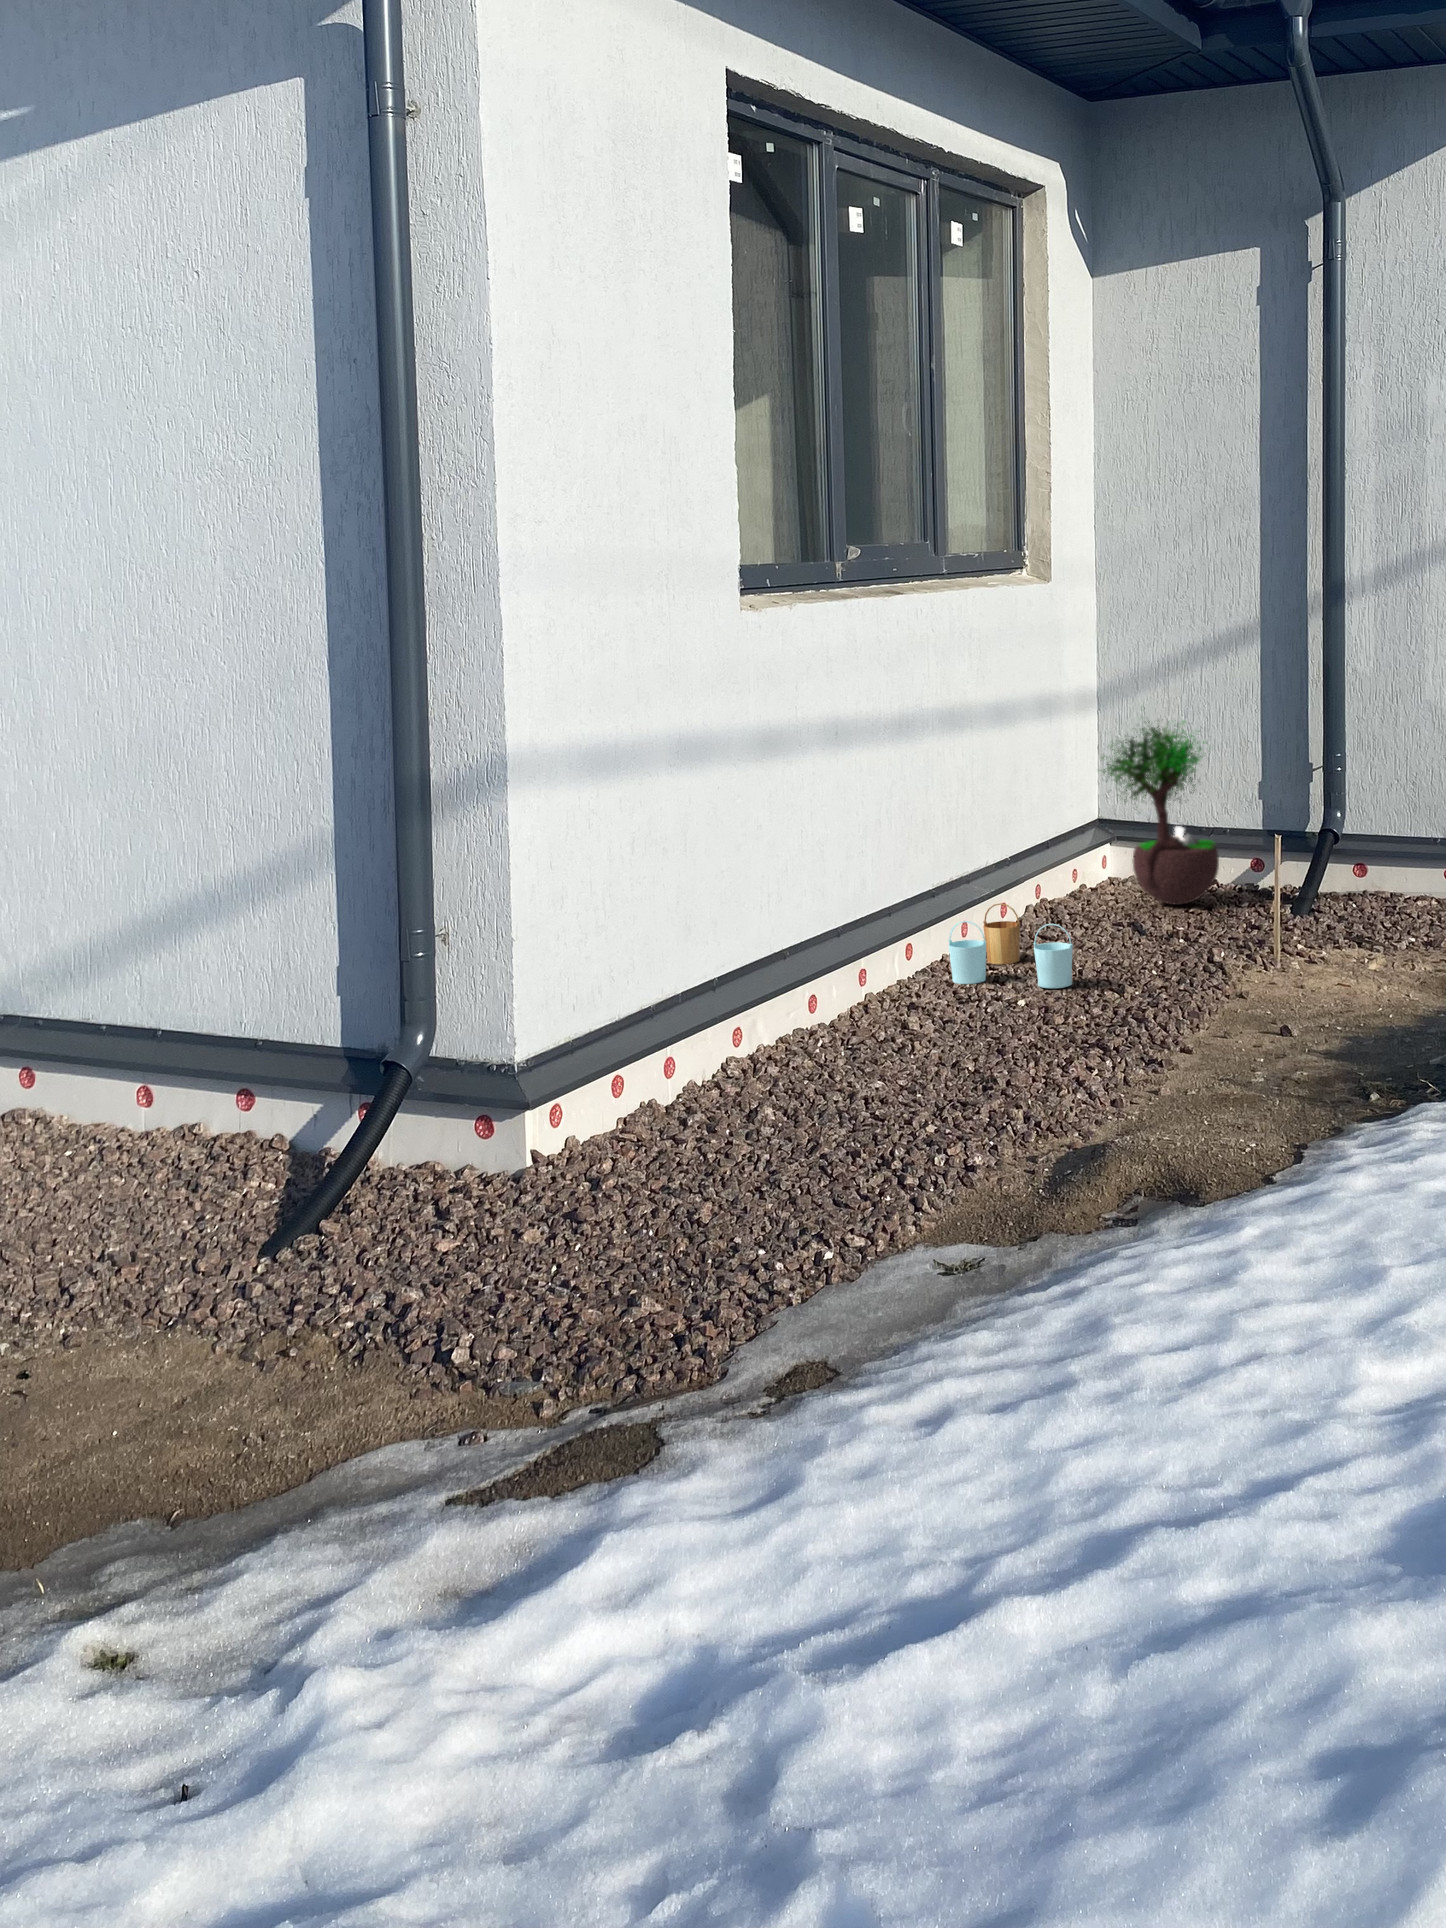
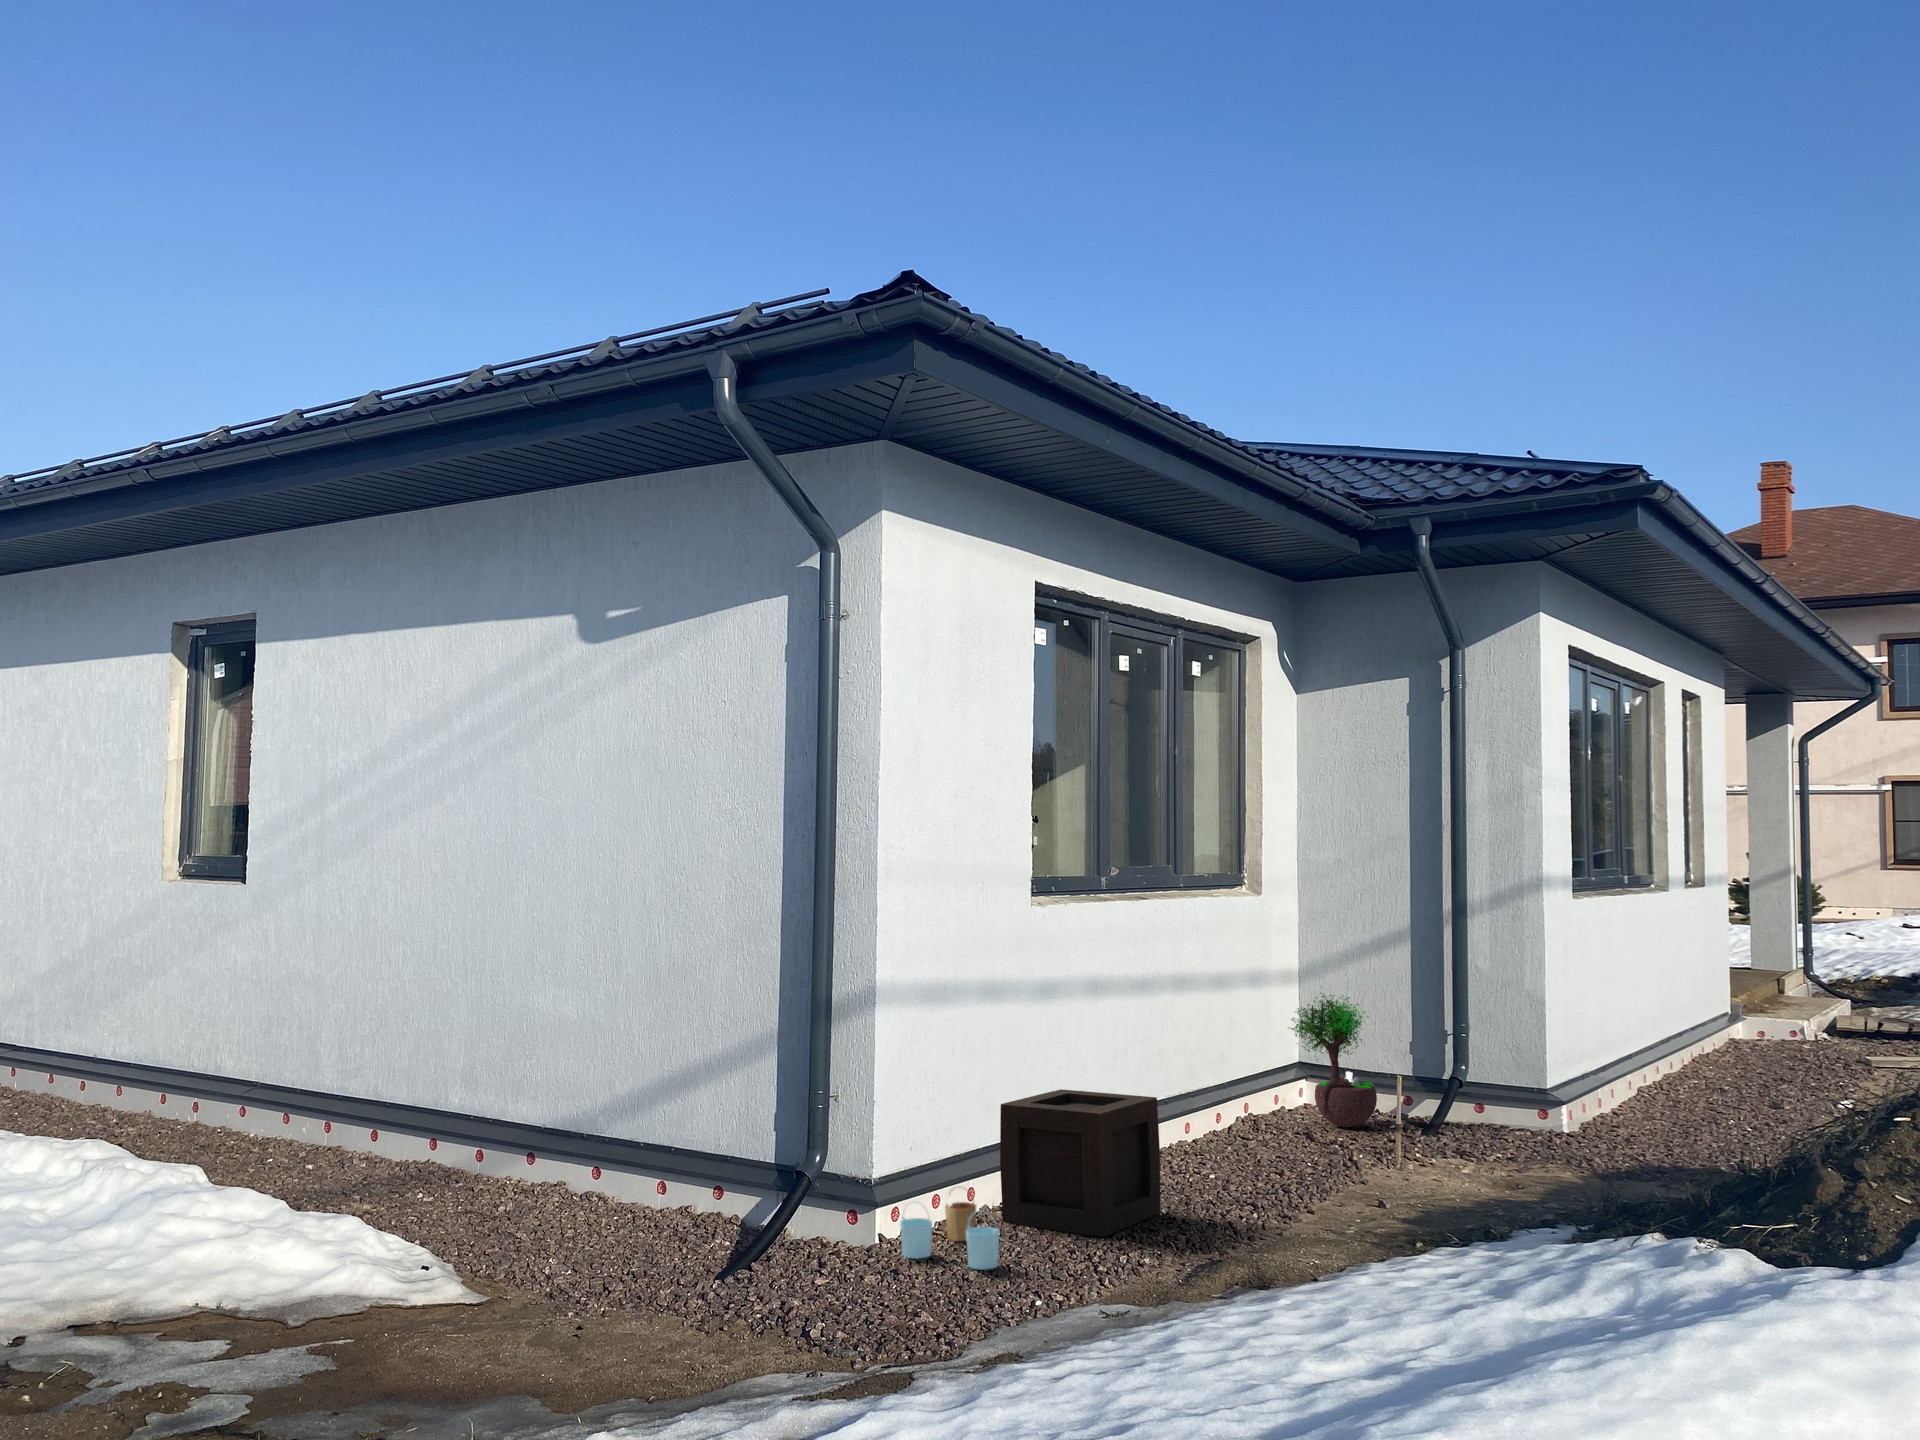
wooden crate: none [715,892,964,1119] -> present [1000,1089,1160,1237]
bucket: present [948,903,1073,988] -> present [900,1189,999,1270]

